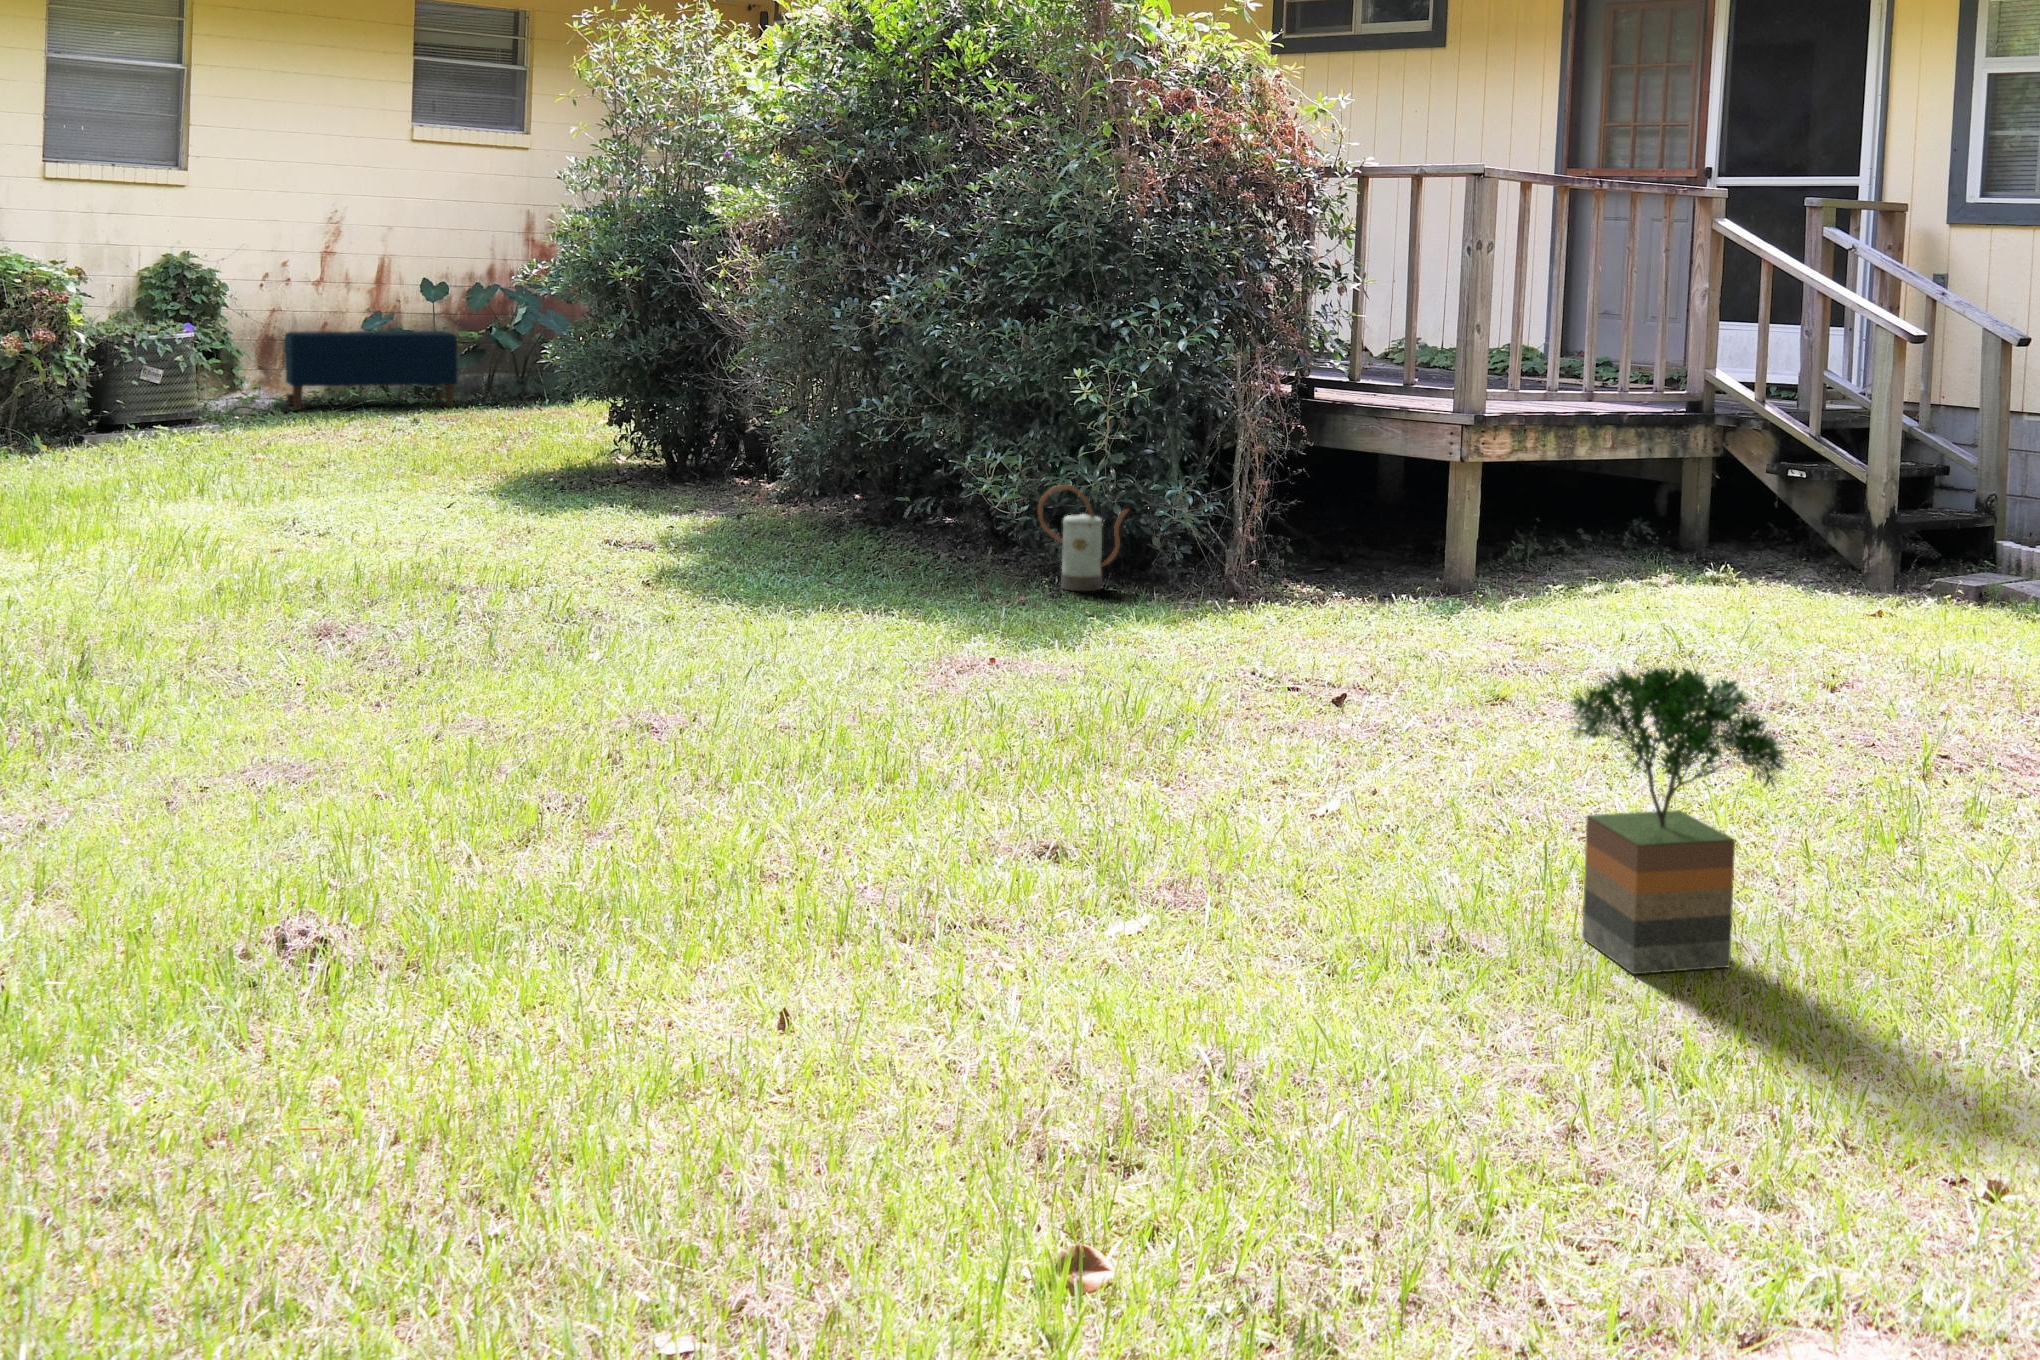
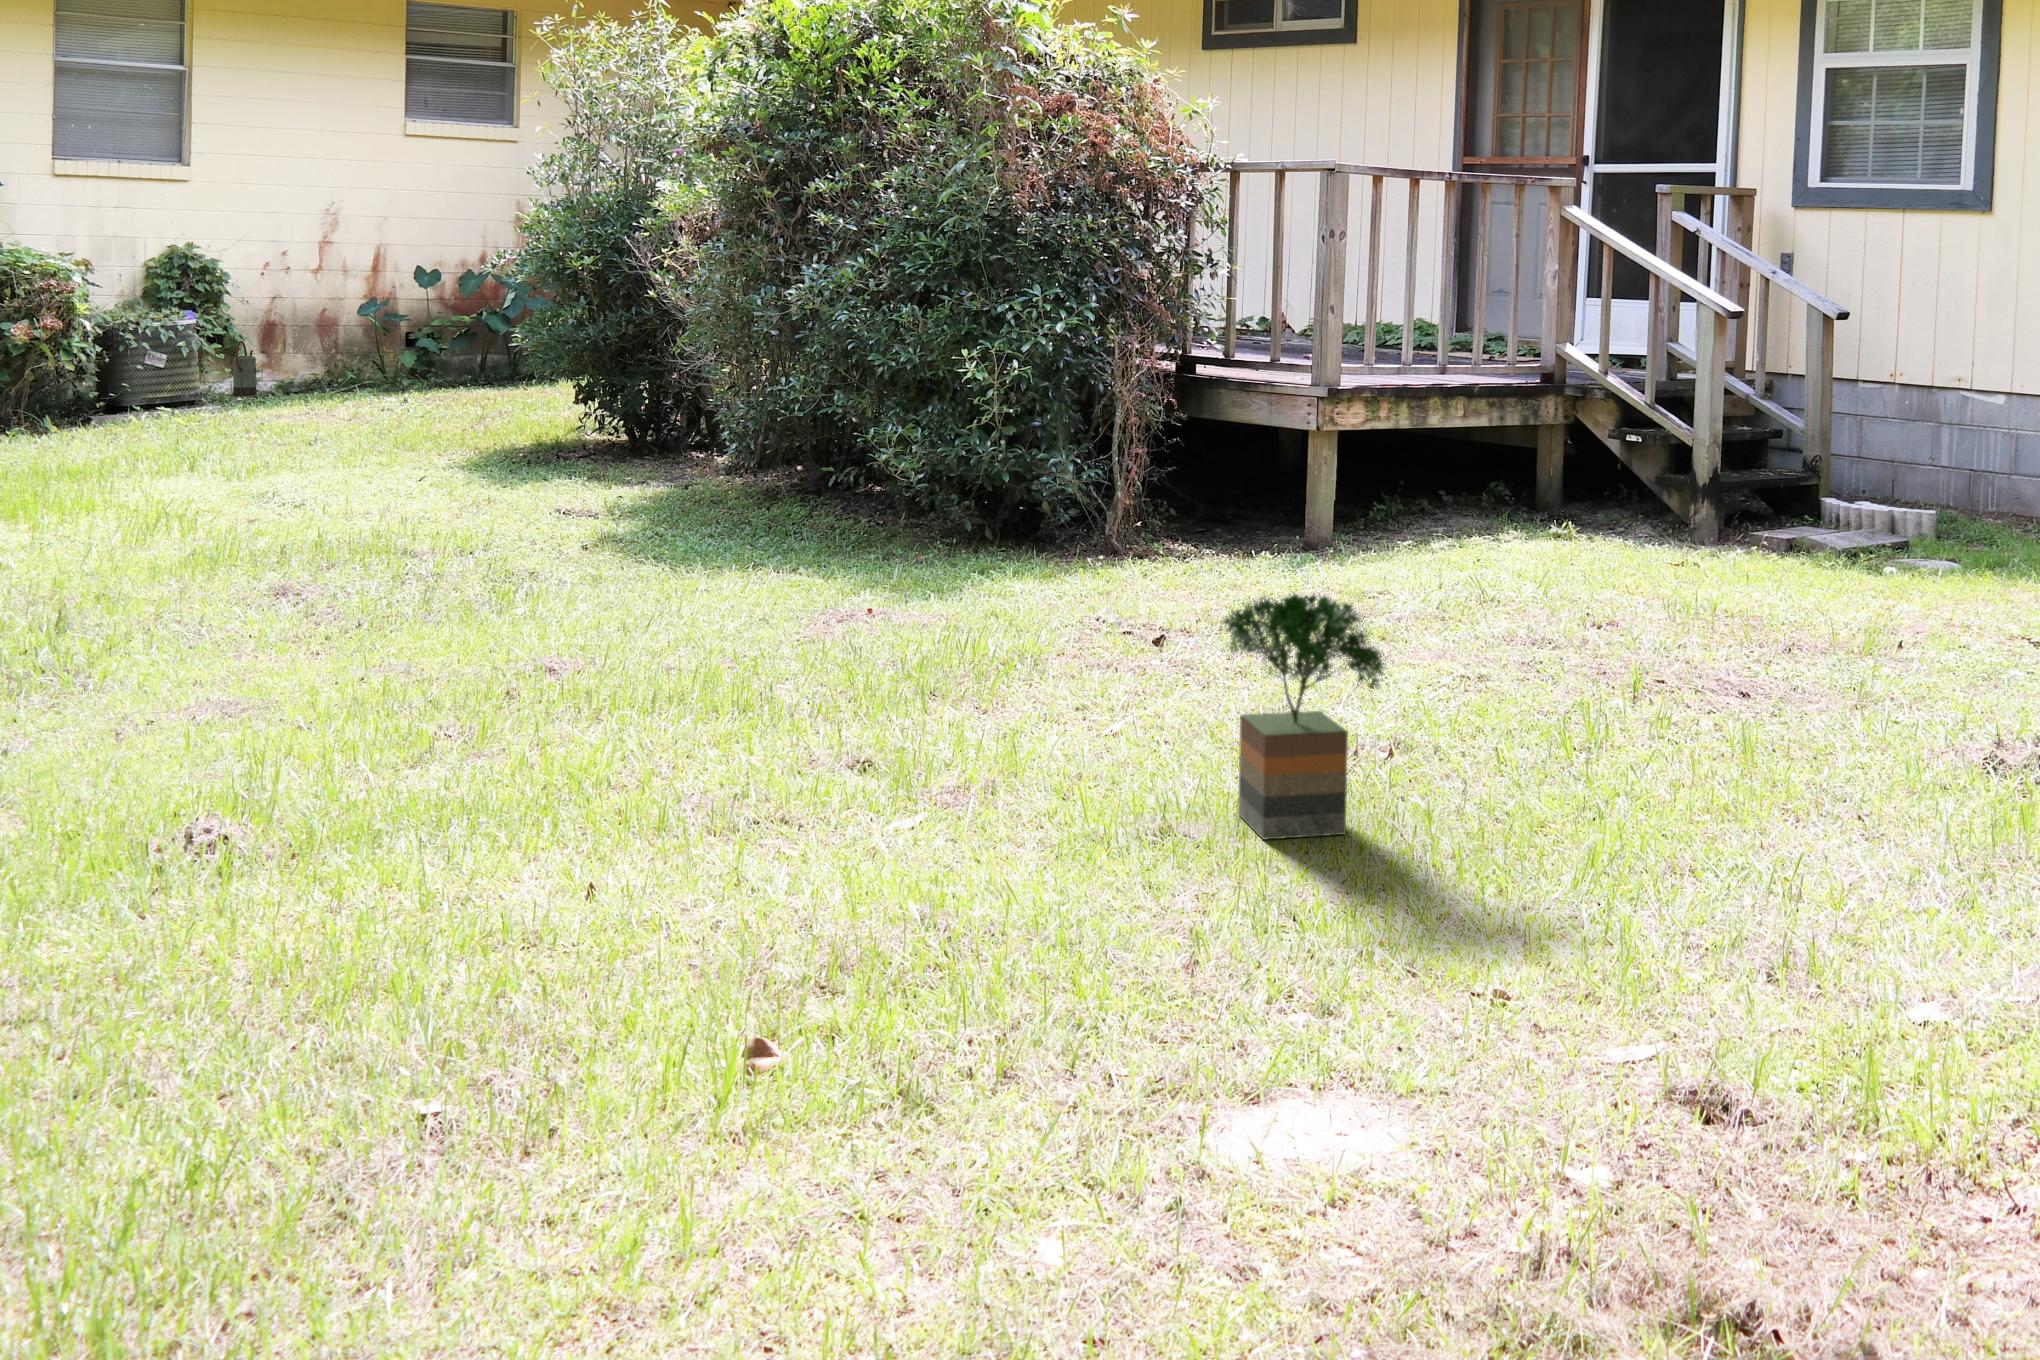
bench: present [284,331,457,410] -> none [285,315,451,391]
watering can: present [1038,485,1128,591] -> present [233,341,257,395]

